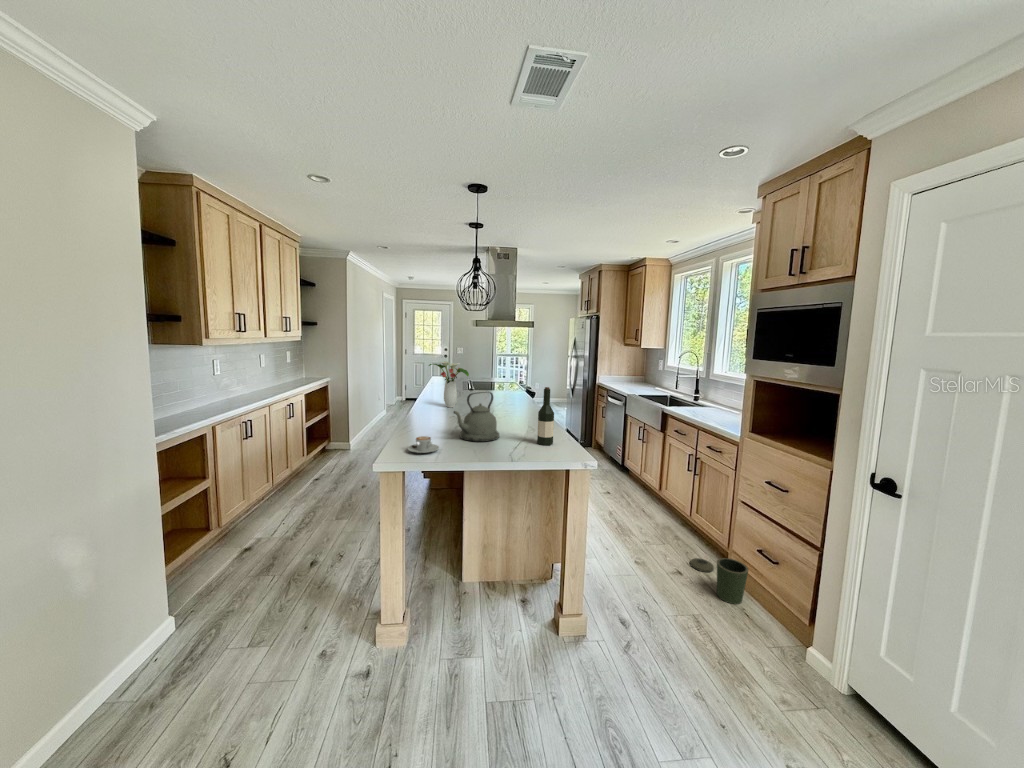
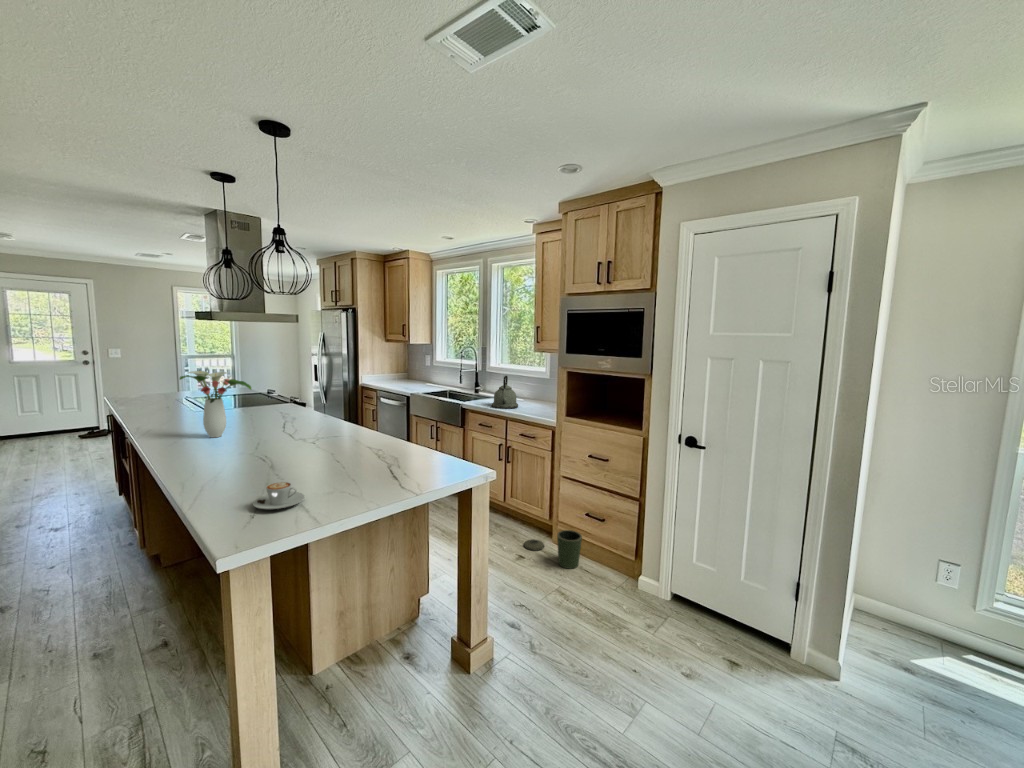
wine bottle: present [537,387,554,445] -> none [408,394,425,463]
kettle: present [454,392,499,442] -> present [492,376,518,409]

